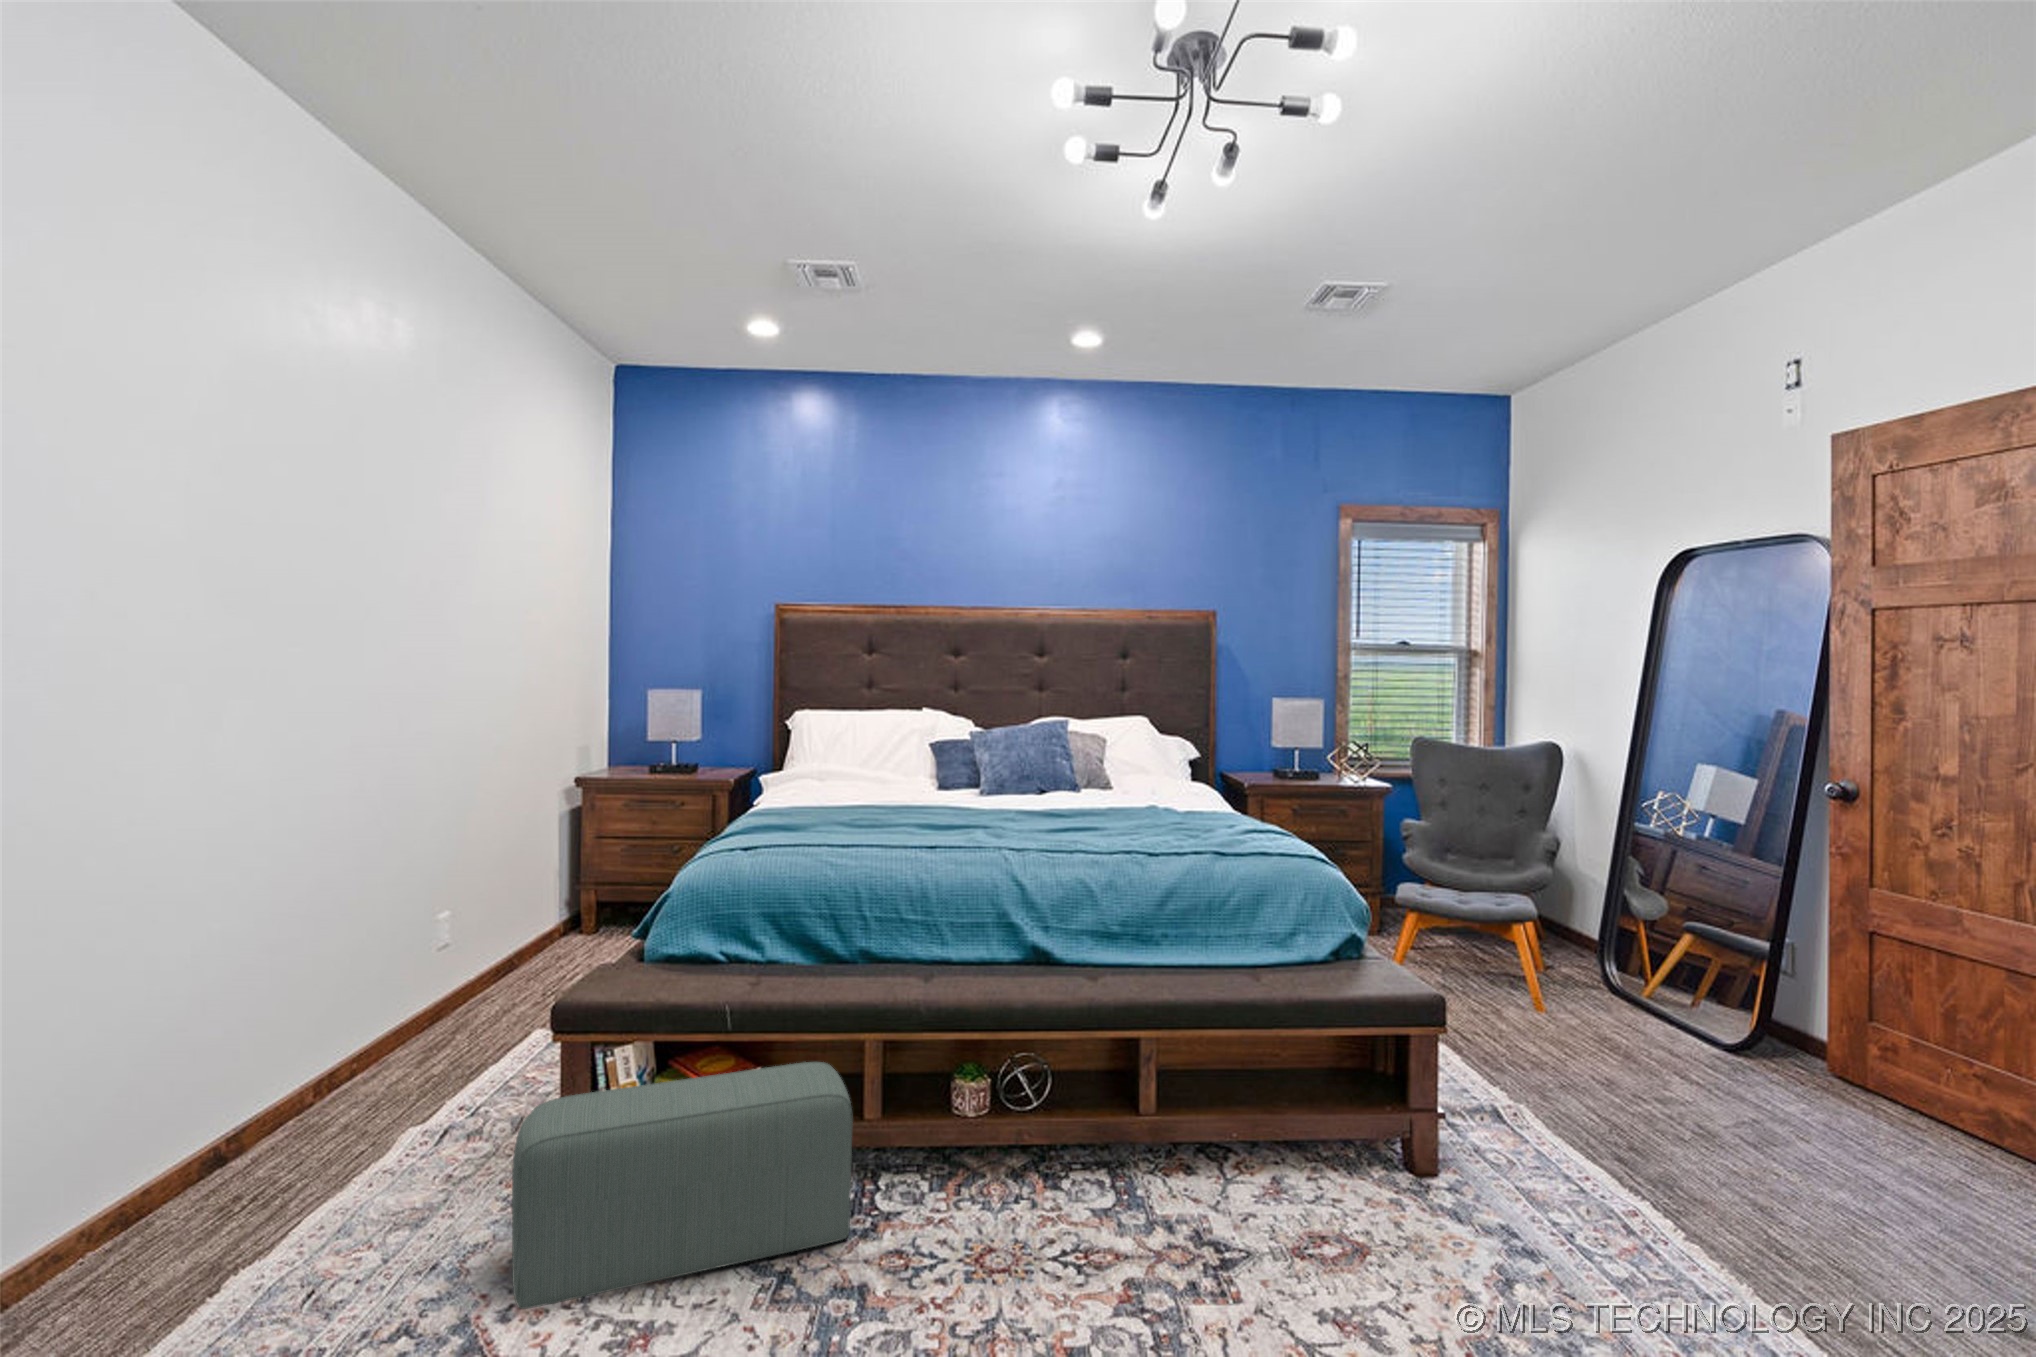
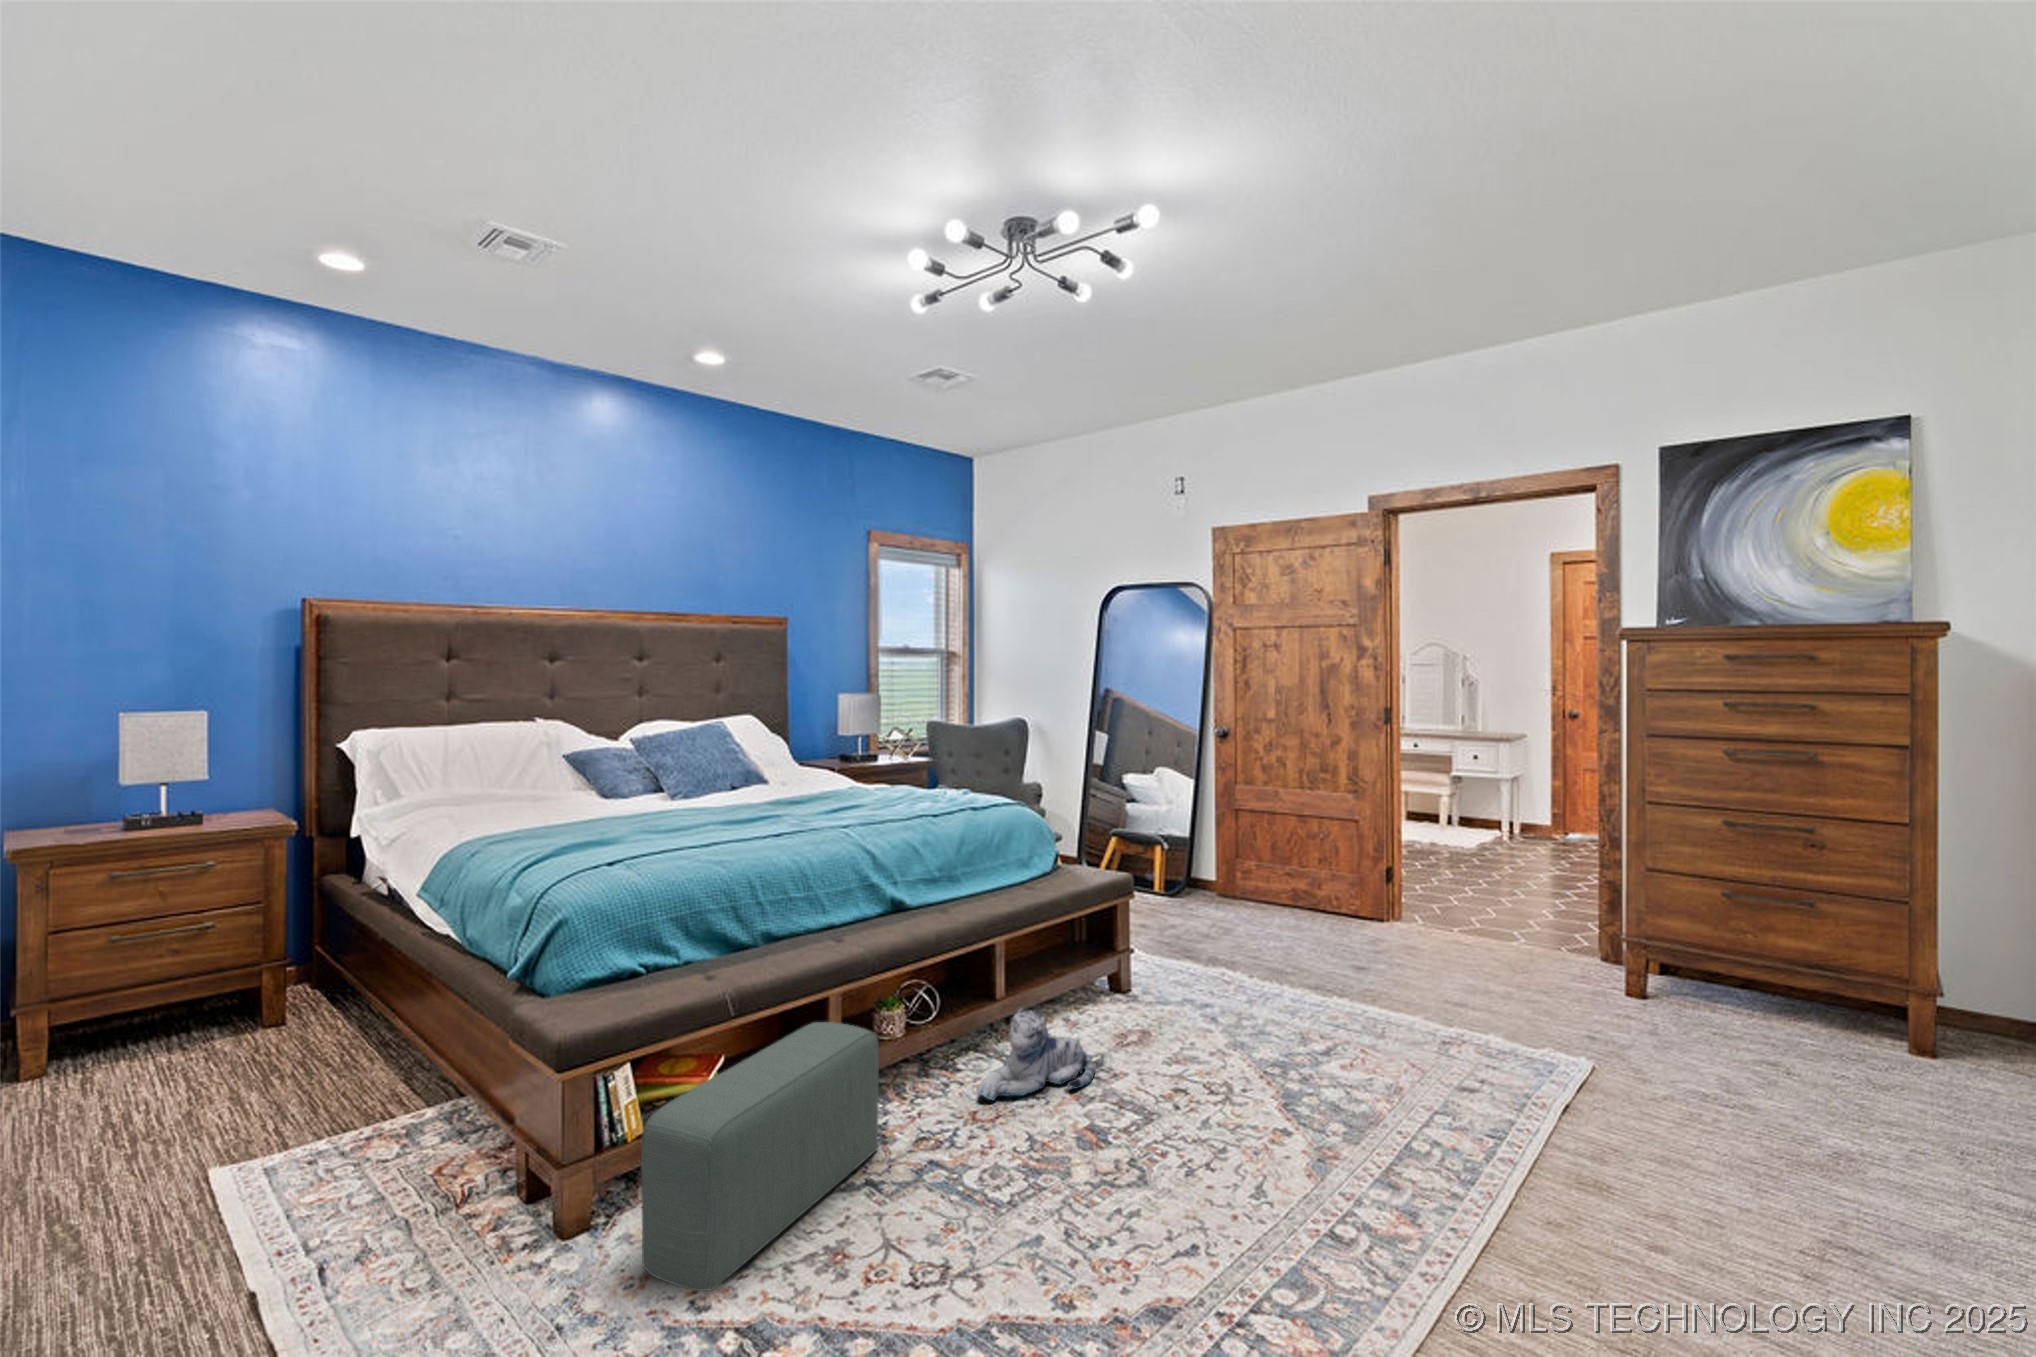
plush toy: none [1020,1132,1222,1280] -> present [977,1008,1095,1100]

